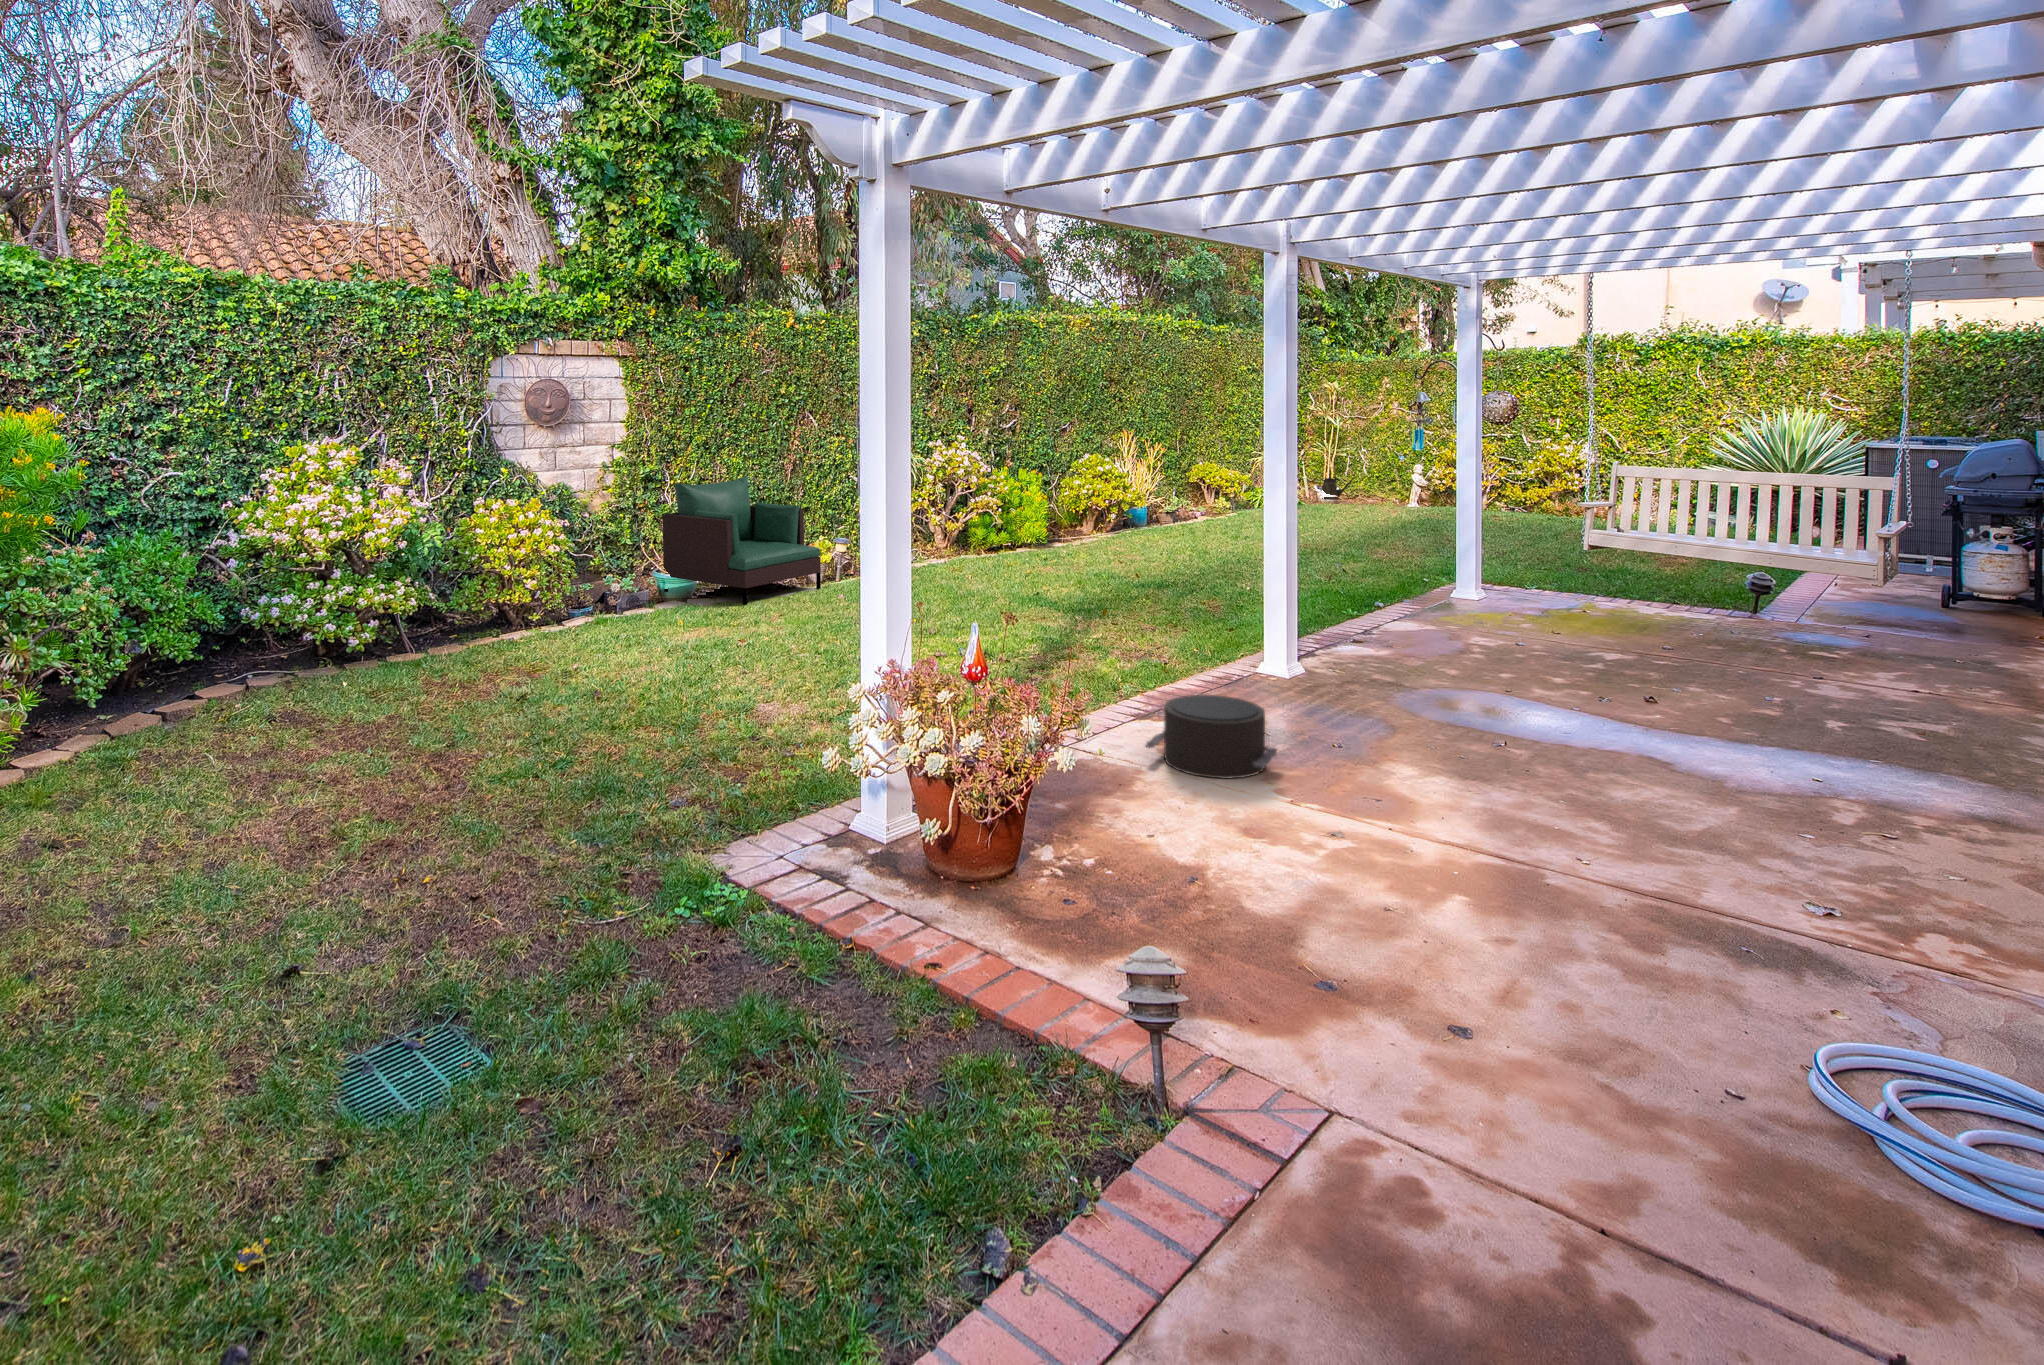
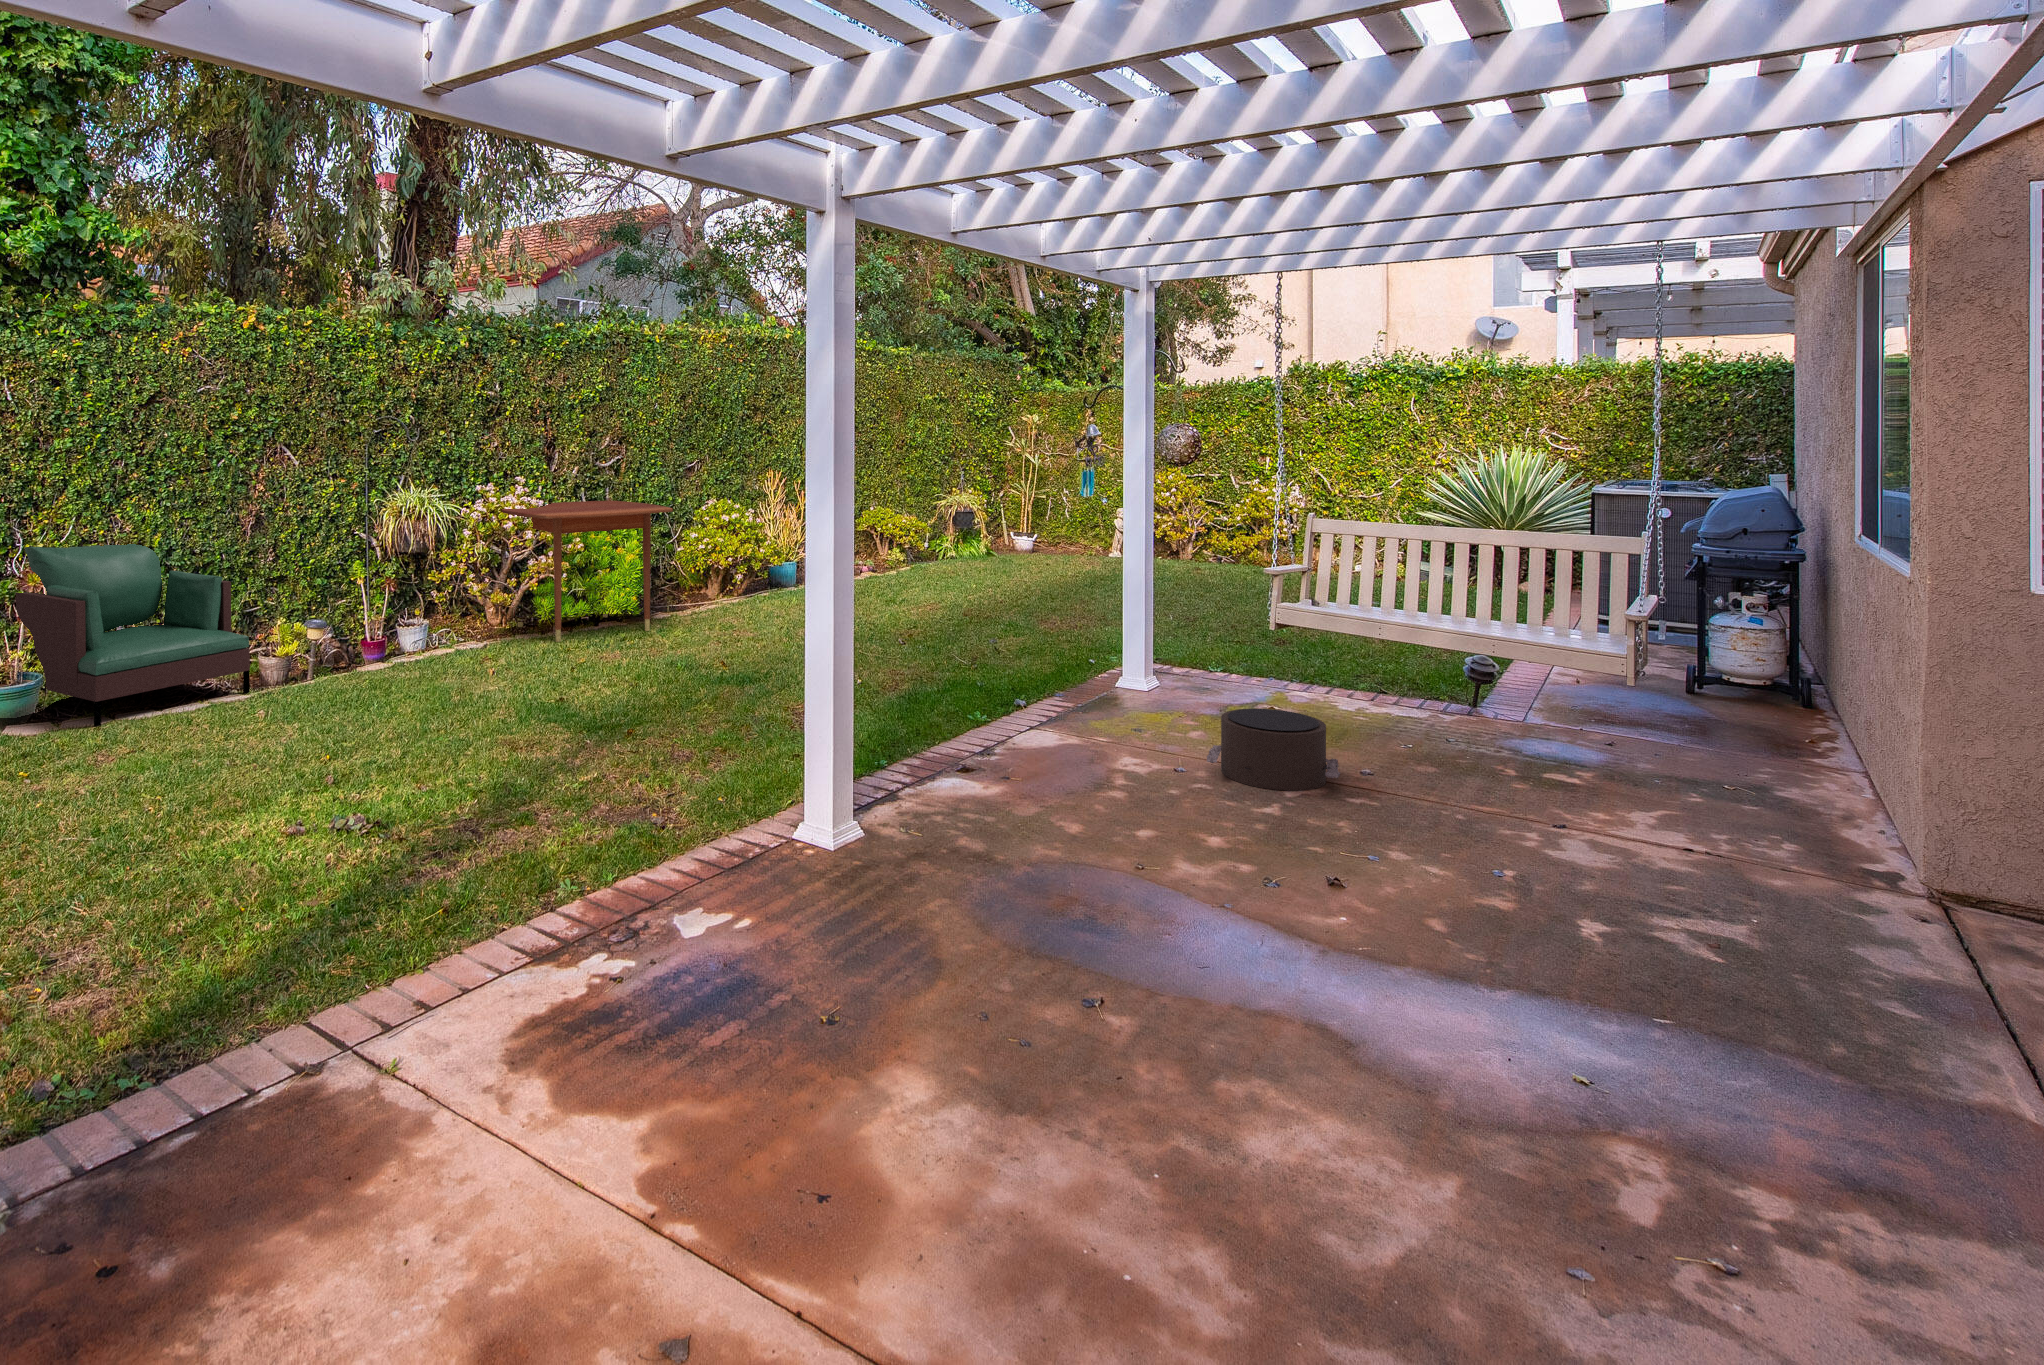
dining table: none [945,454,1088,561] -> present [502,501,673,642]
watering can: present [1317,477,1356,499] -> none [1002,524,1047,550]
pouf: present [1146,695,1277,779] -> present [1207,709,1340,791]

